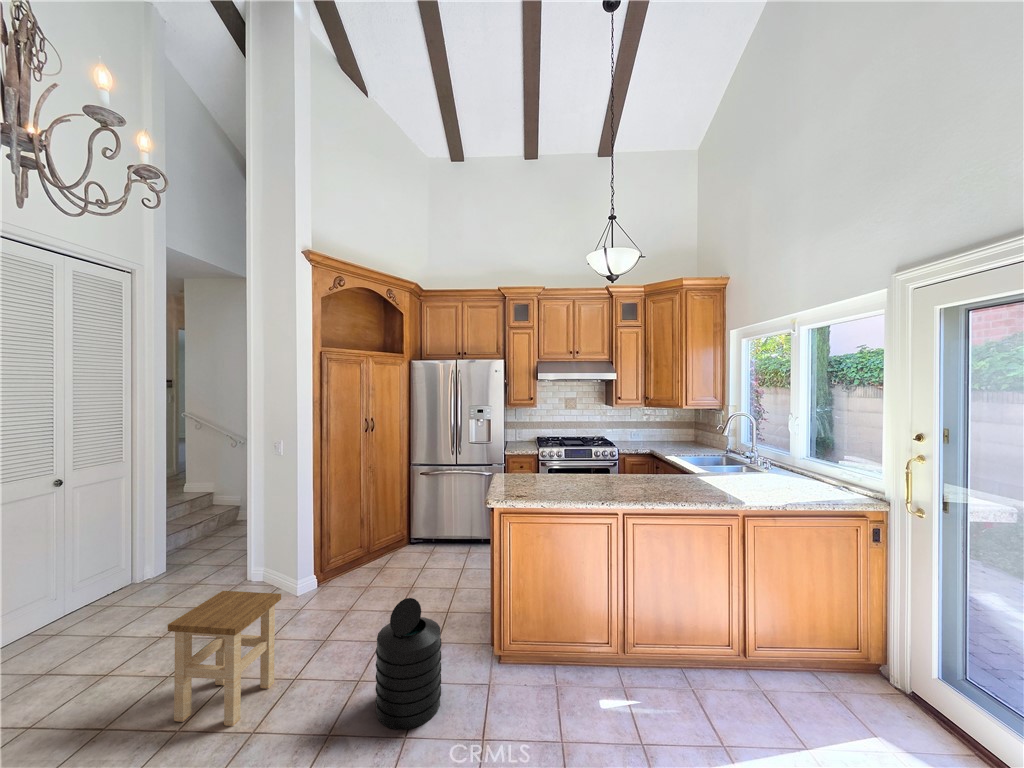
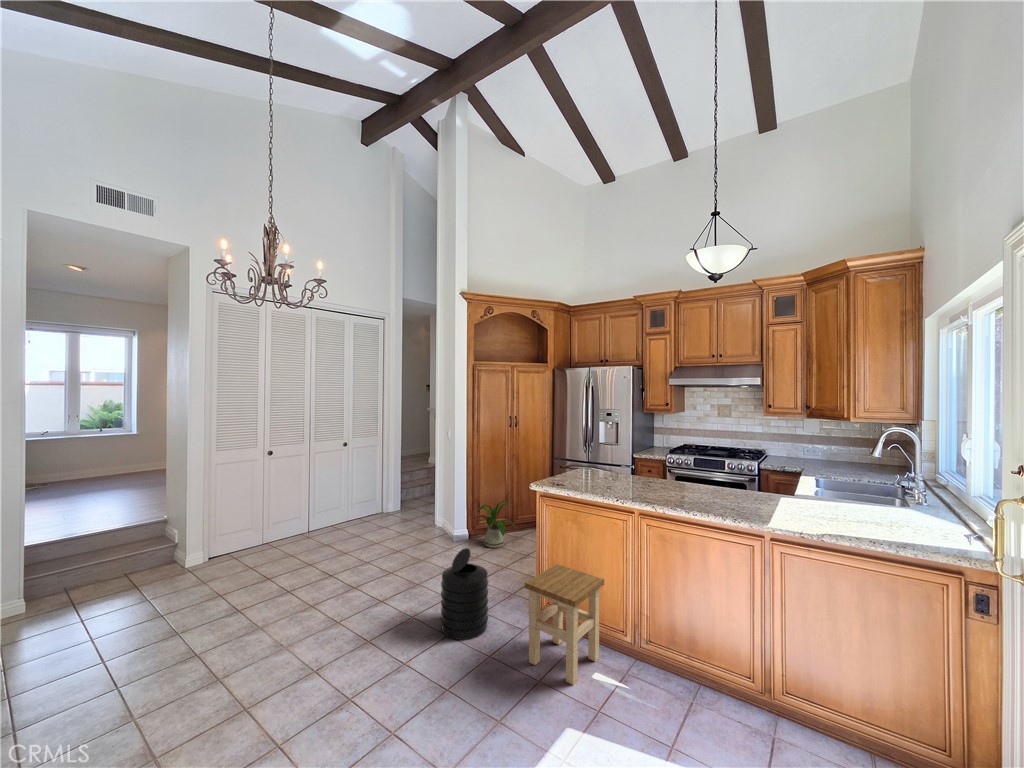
house plant: none [323,525,392,590] -> present [476,501,516,548]
stool: present [168,591,281,726] -> present [525,564,604,685]

